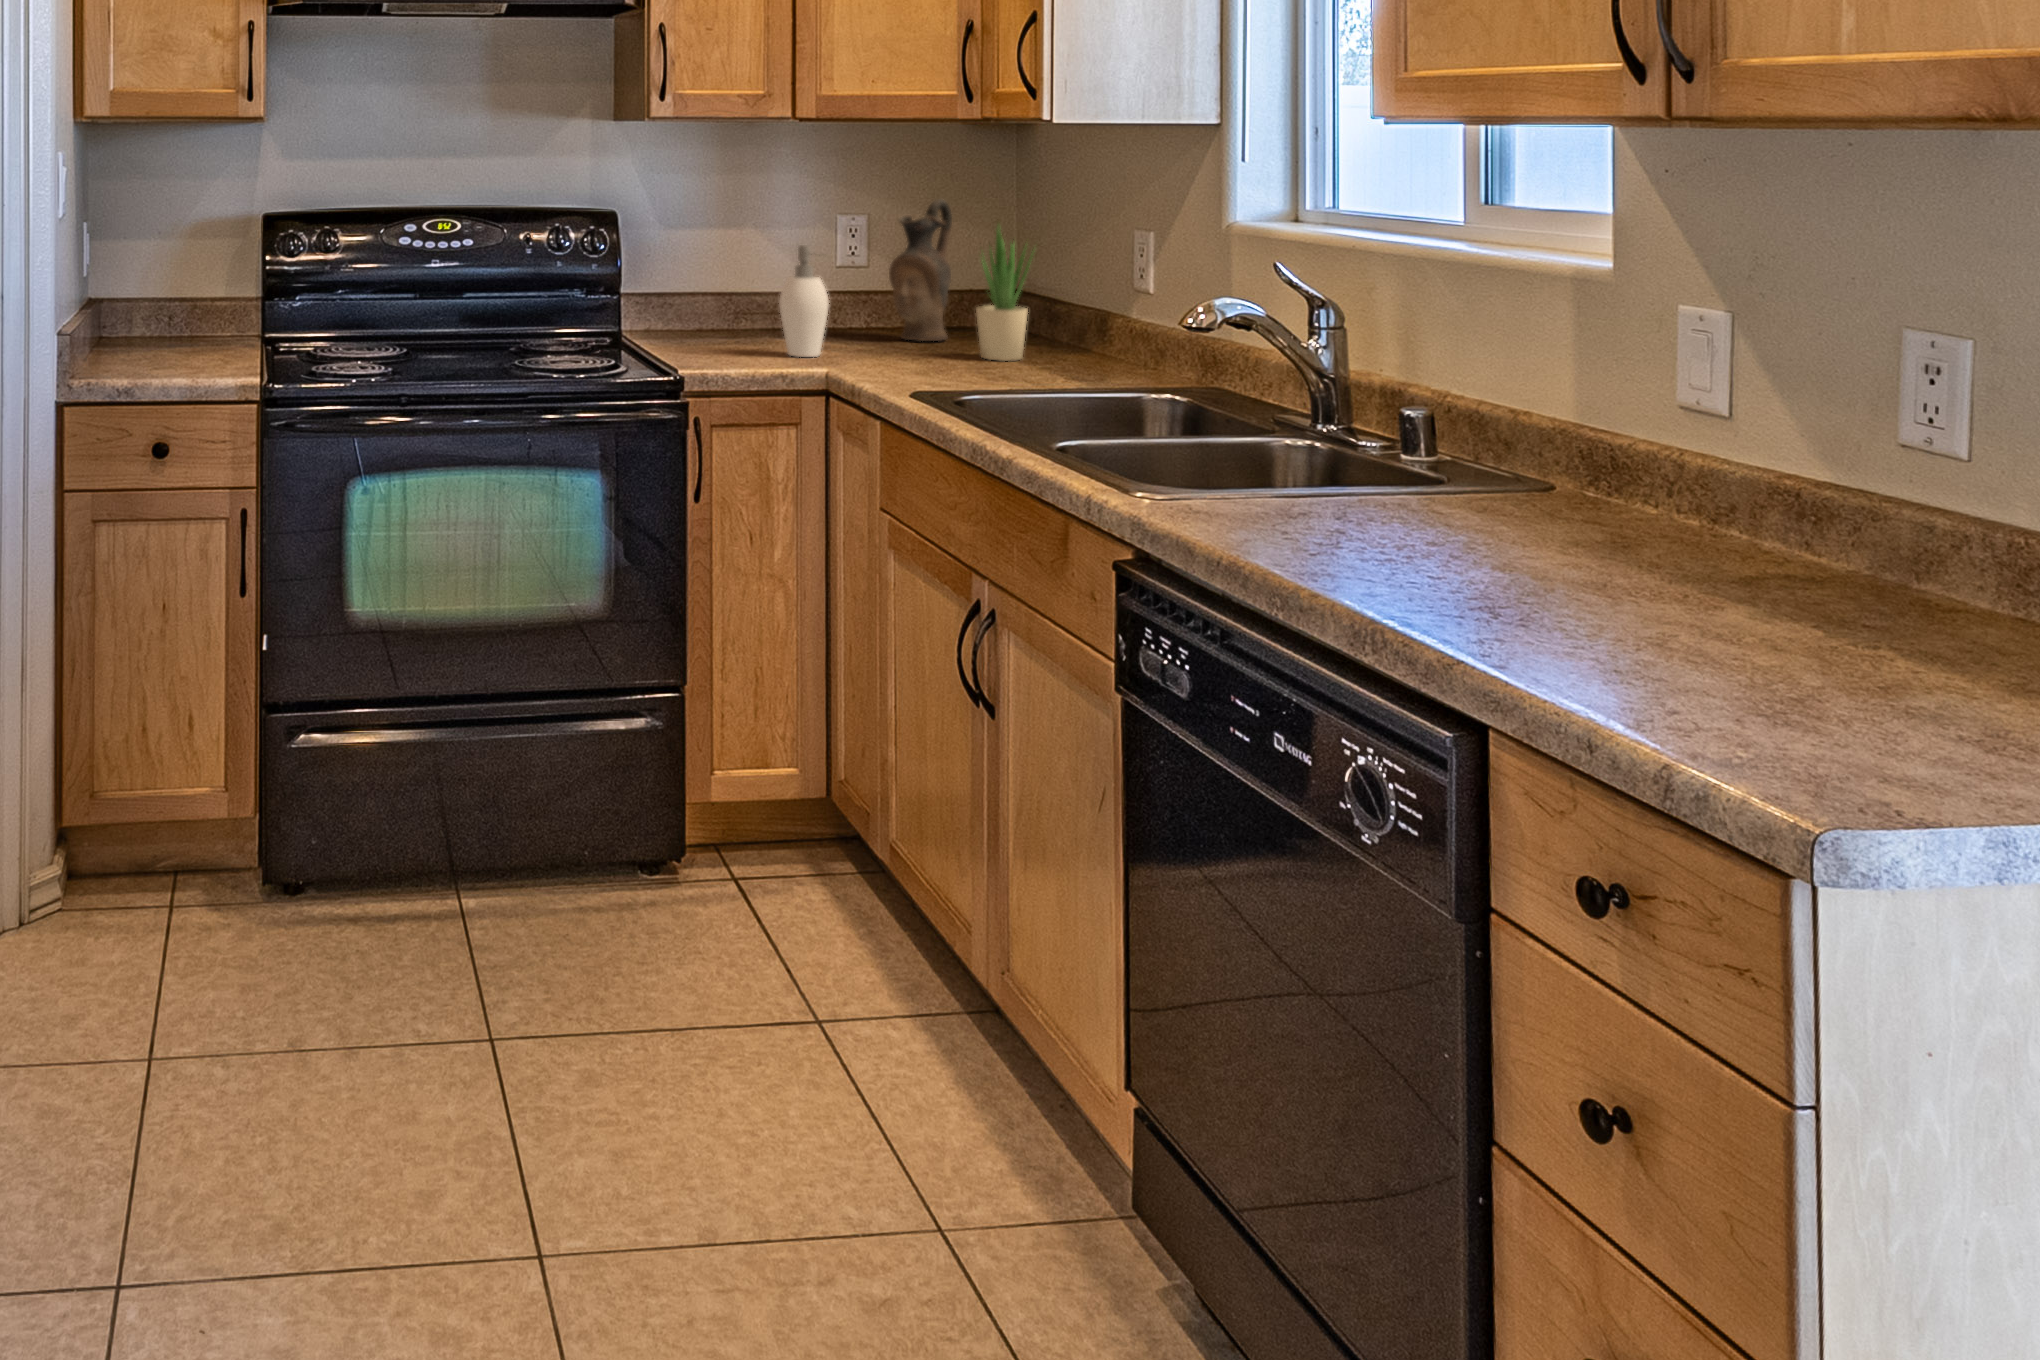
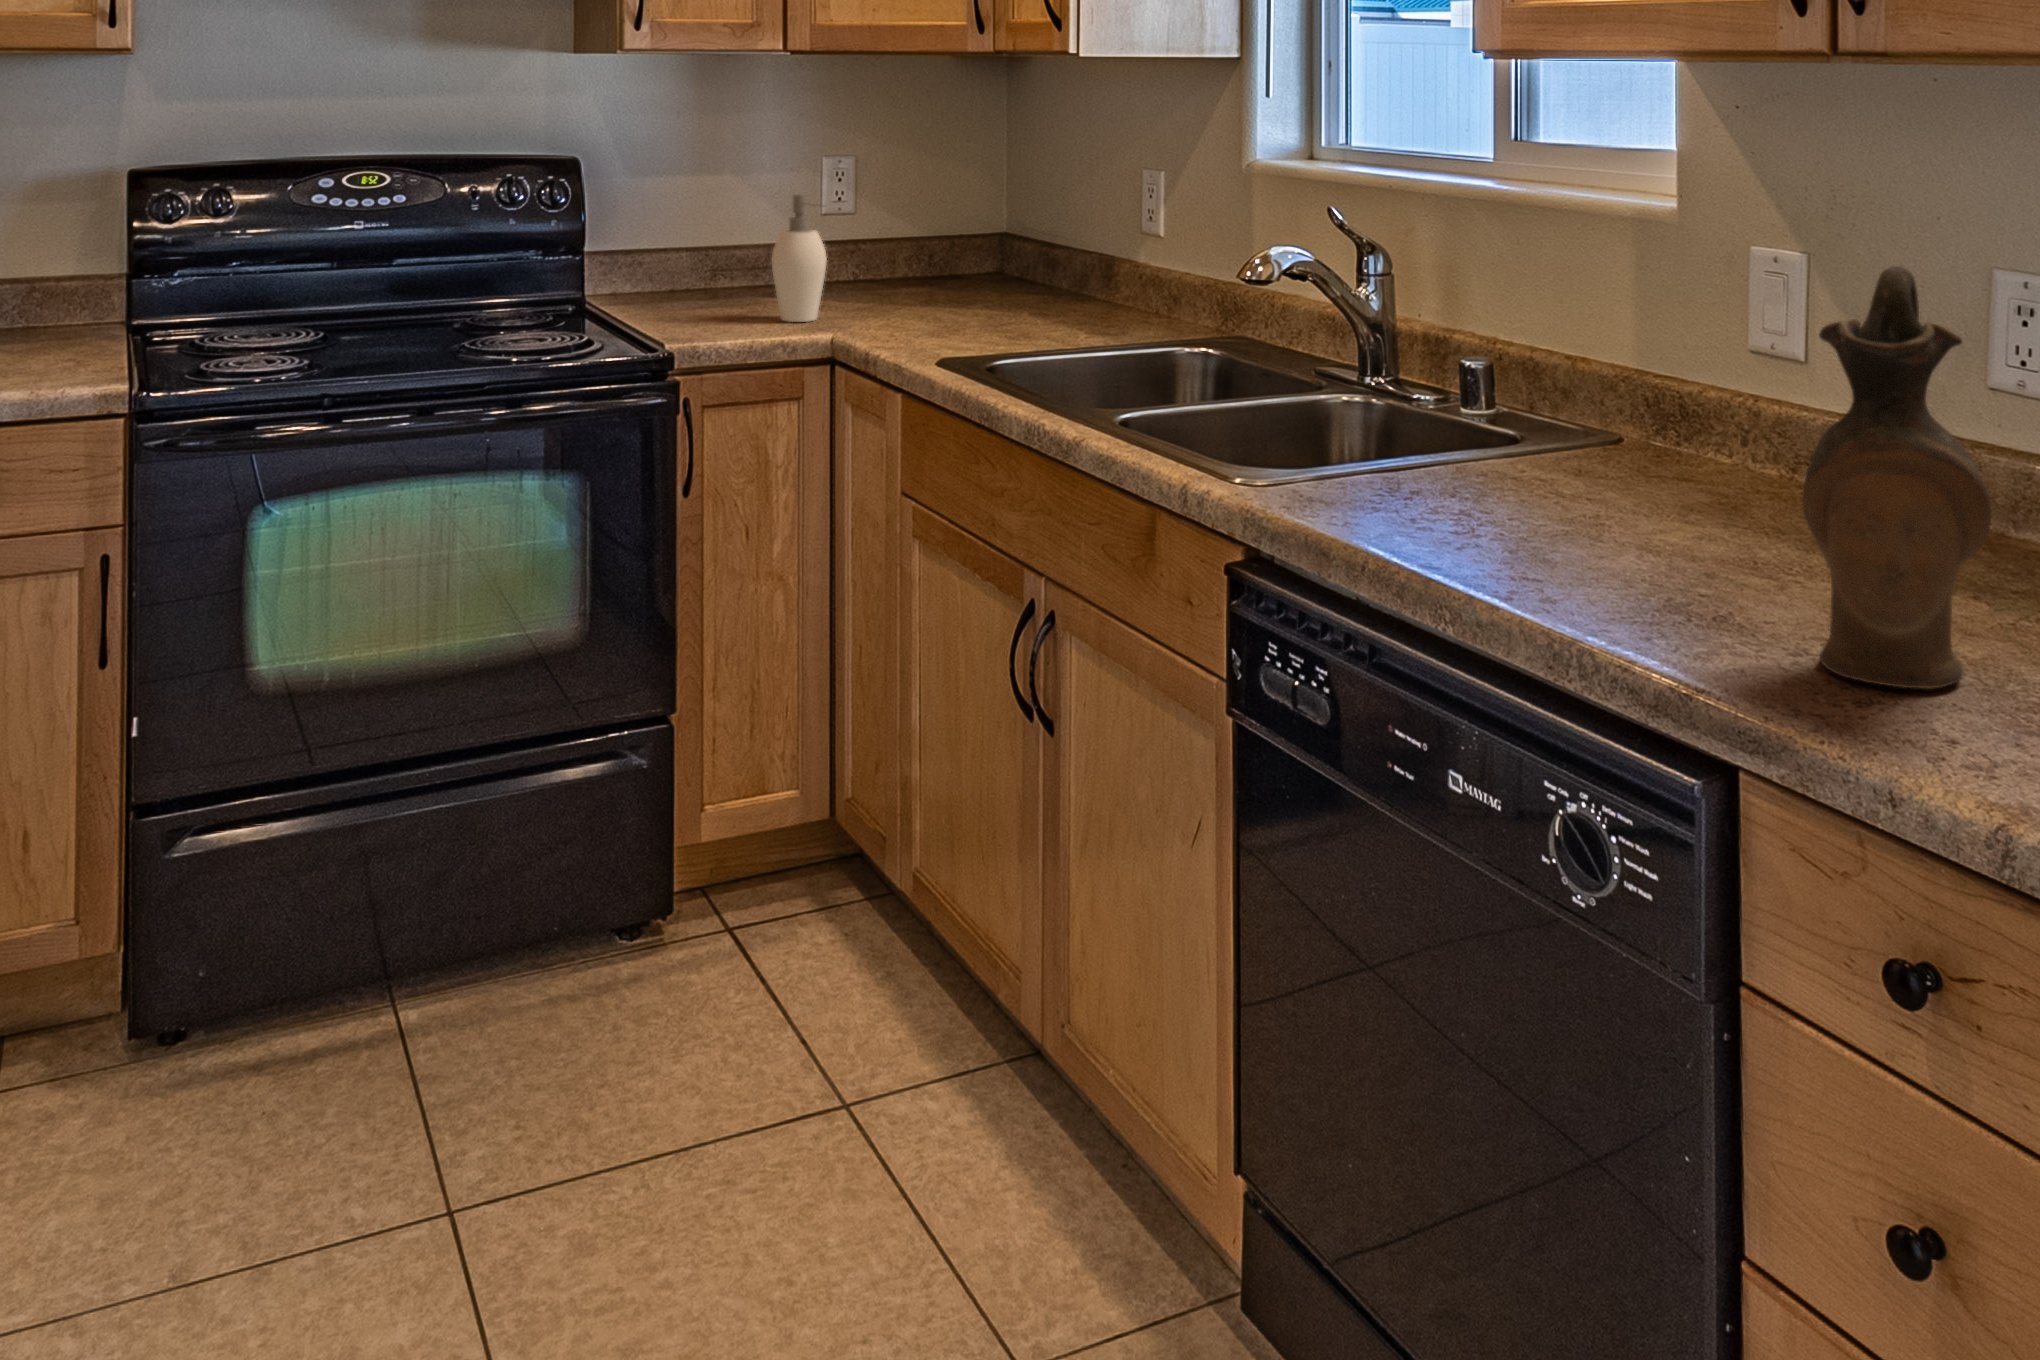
ceramic pitcher: present [889,199,952,341] -> present [1802,266,1991,689]
potted plant: present [976,222,1033,361] -> none [984,159,1048,316]

